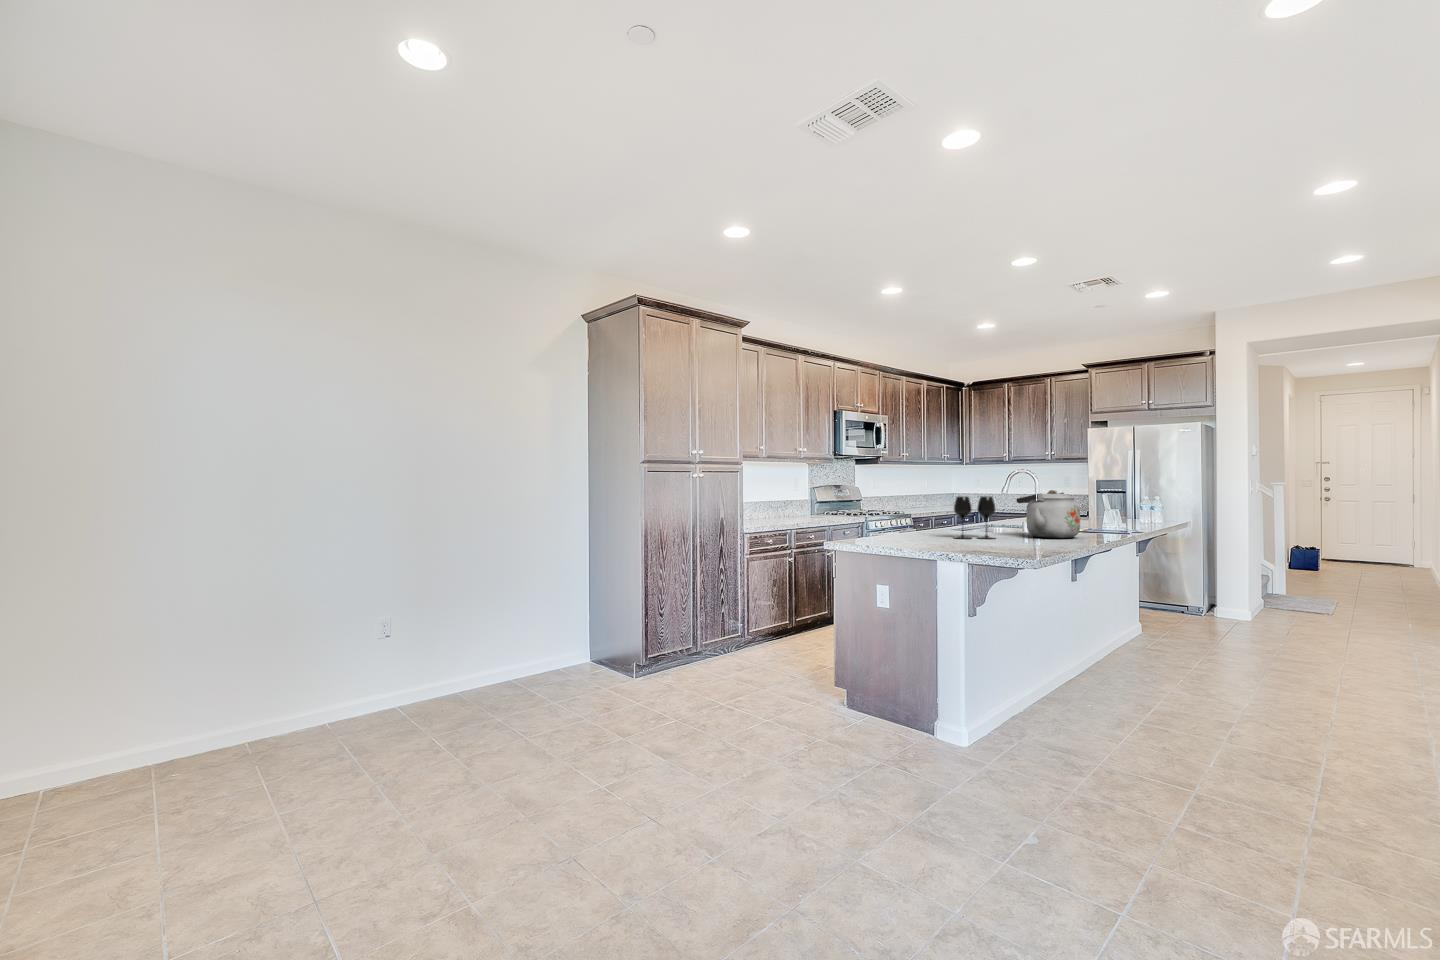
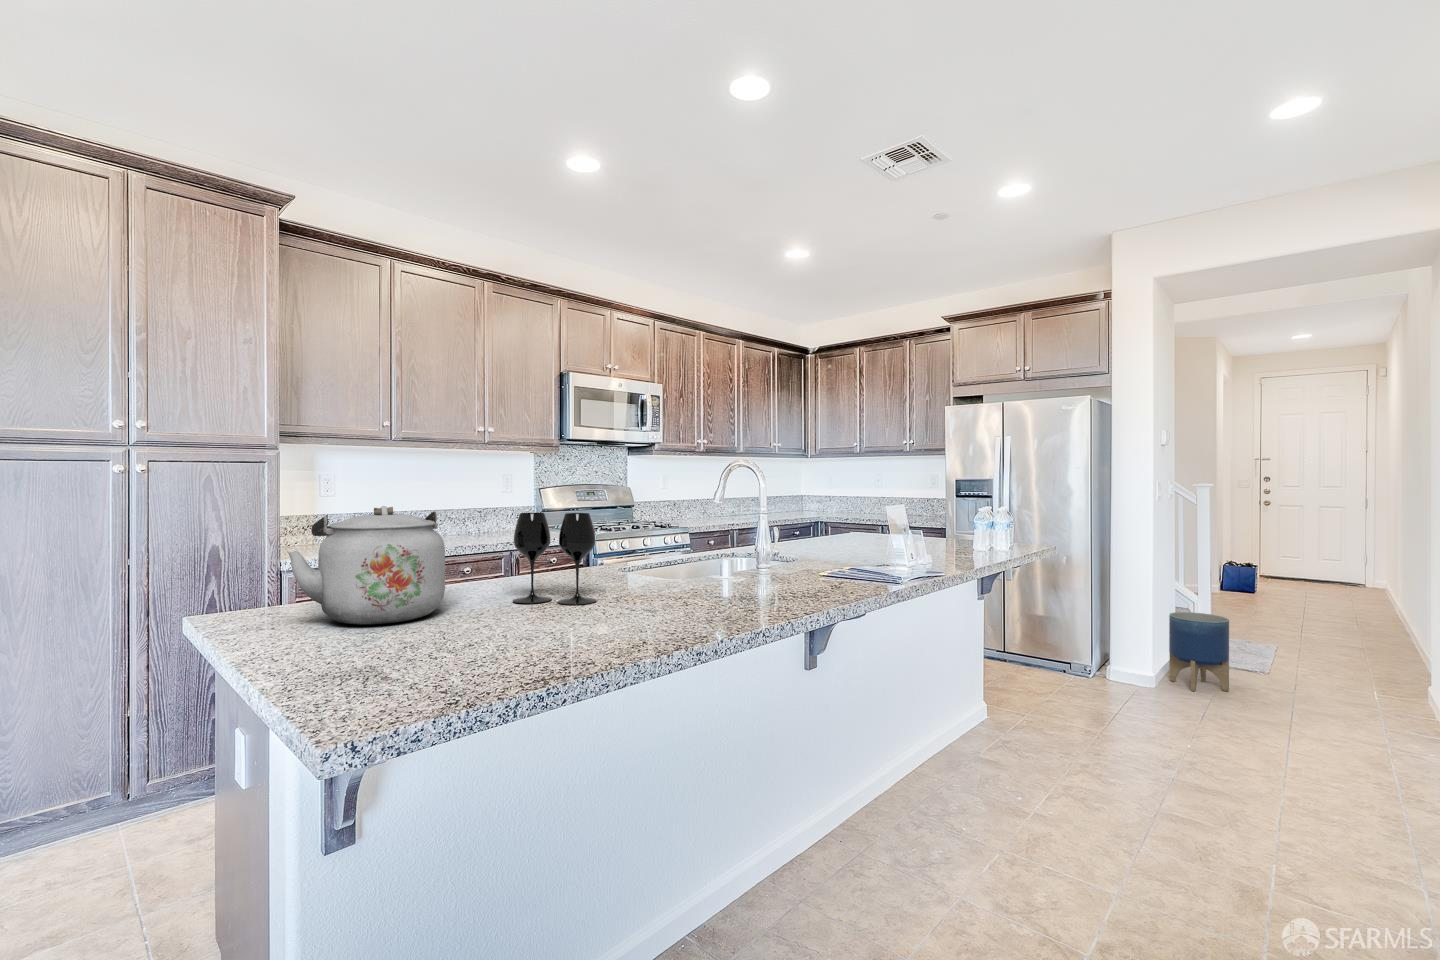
kettle: present [1017,490,1080,538] -> present [288,506,445,624]
planter: none [1259,570,1303,621] -> present [1169,612,1229,691]

